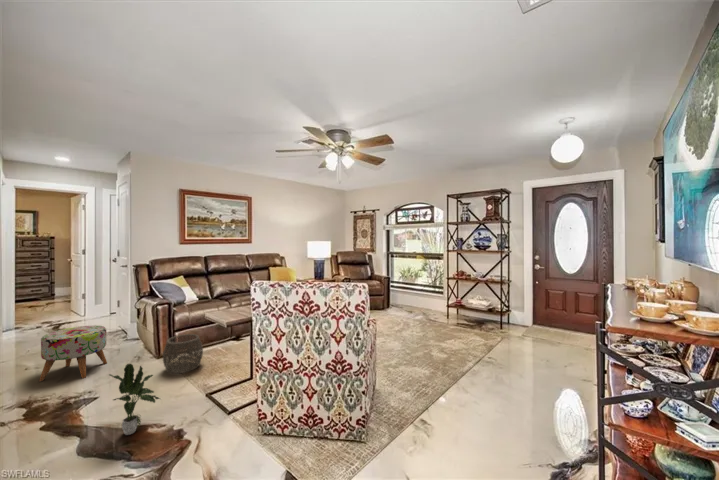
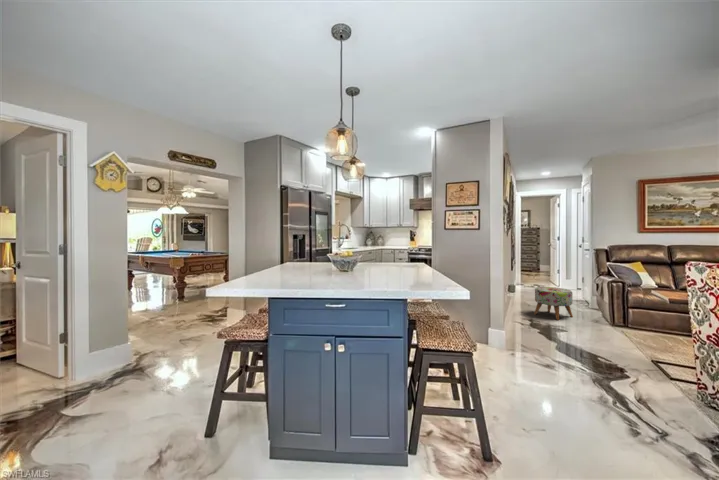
woven basket: present [163,334,203,373] -> none [614,309,655,342]
potted plant: present [110,364,160,435] -> none [571,310,607,356]

